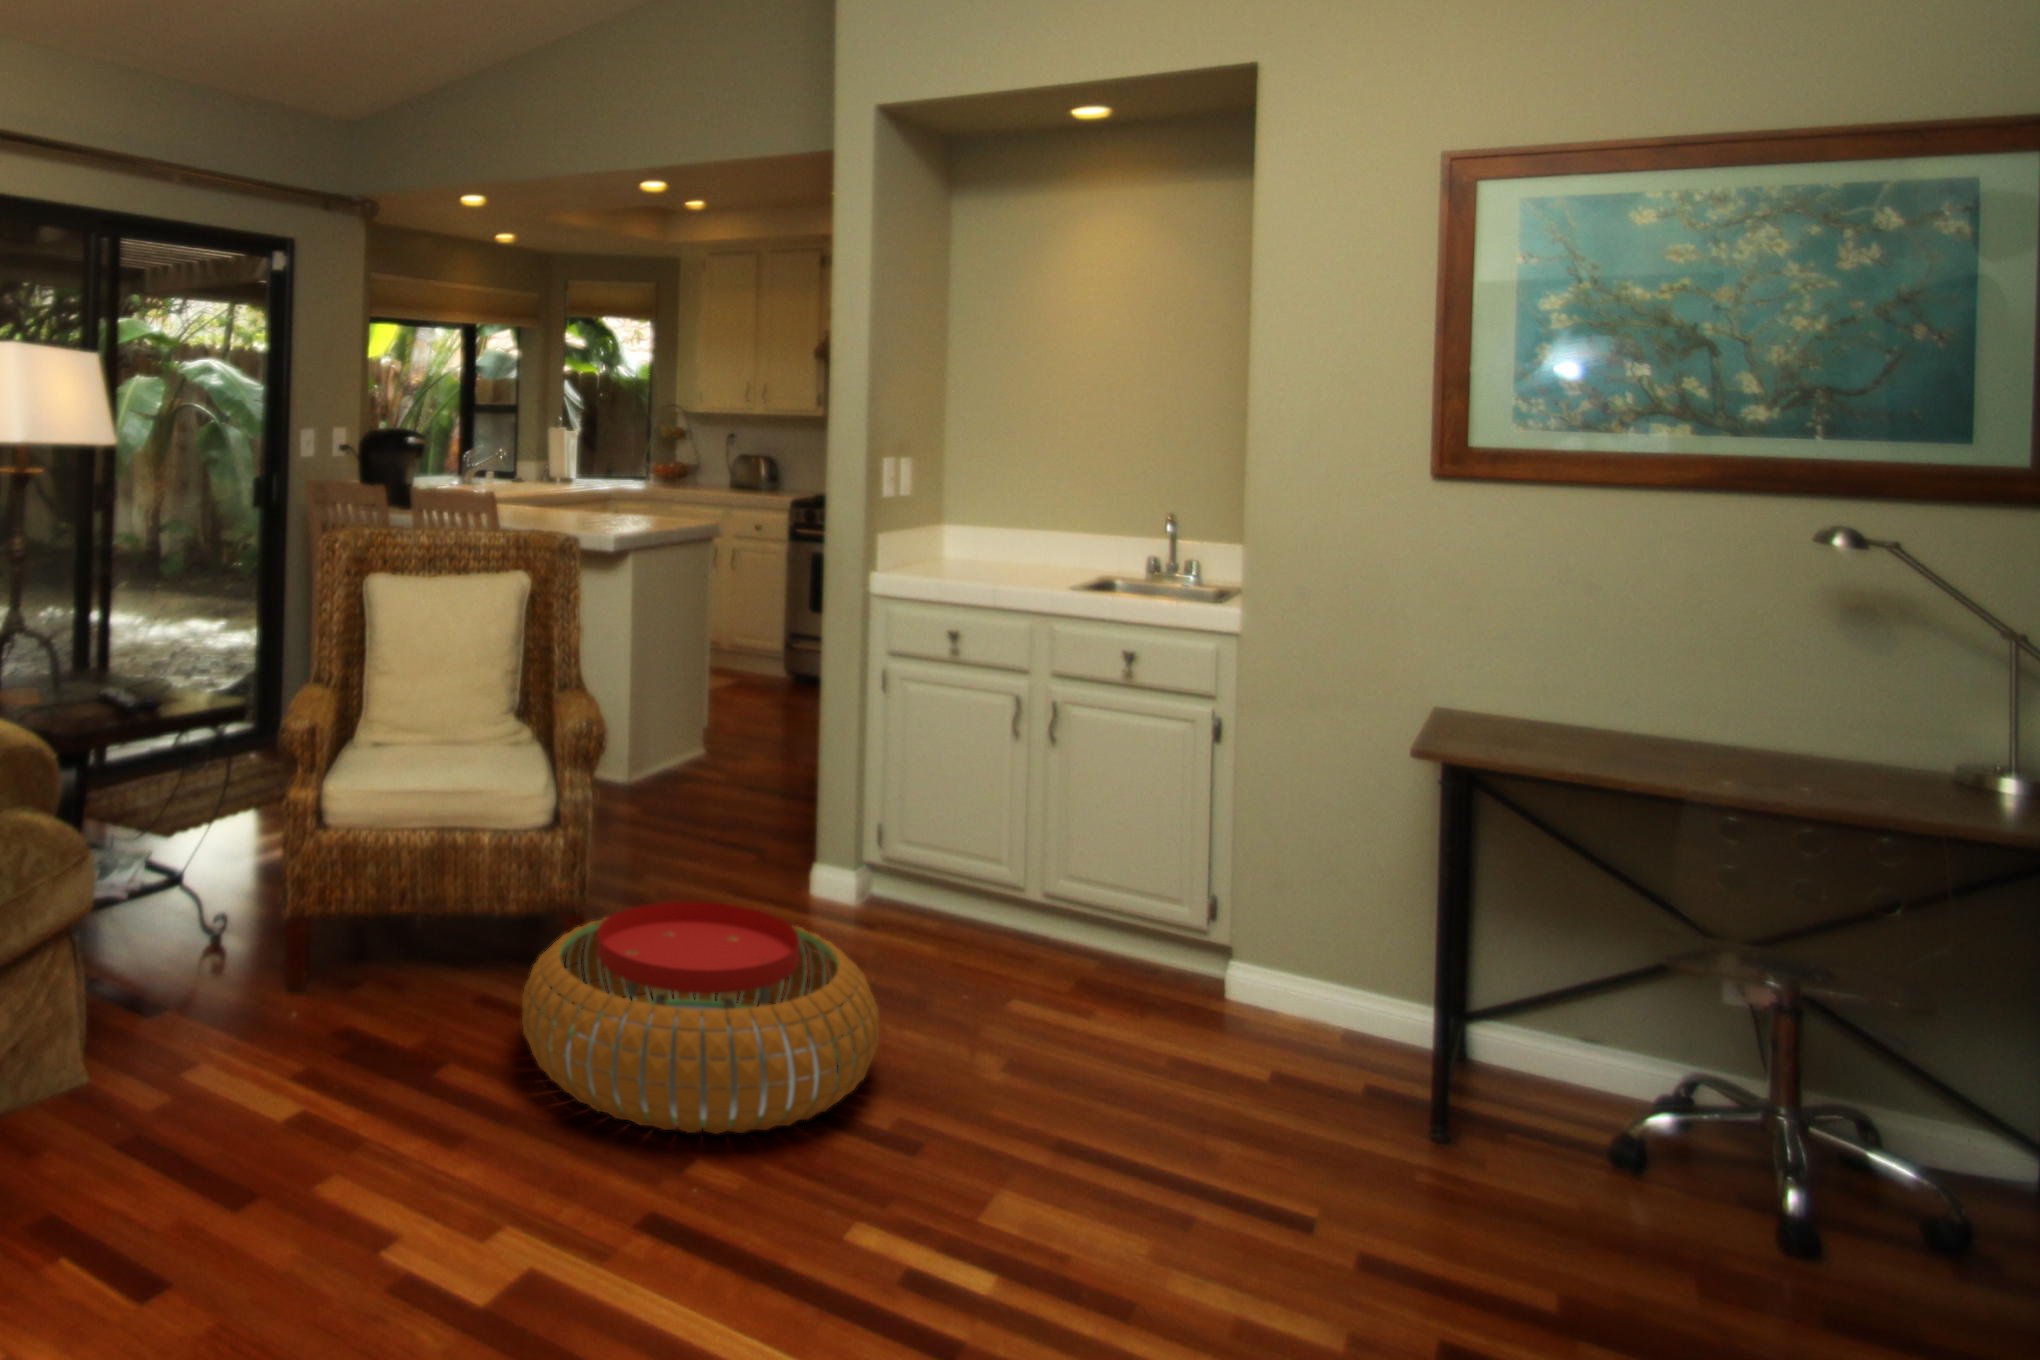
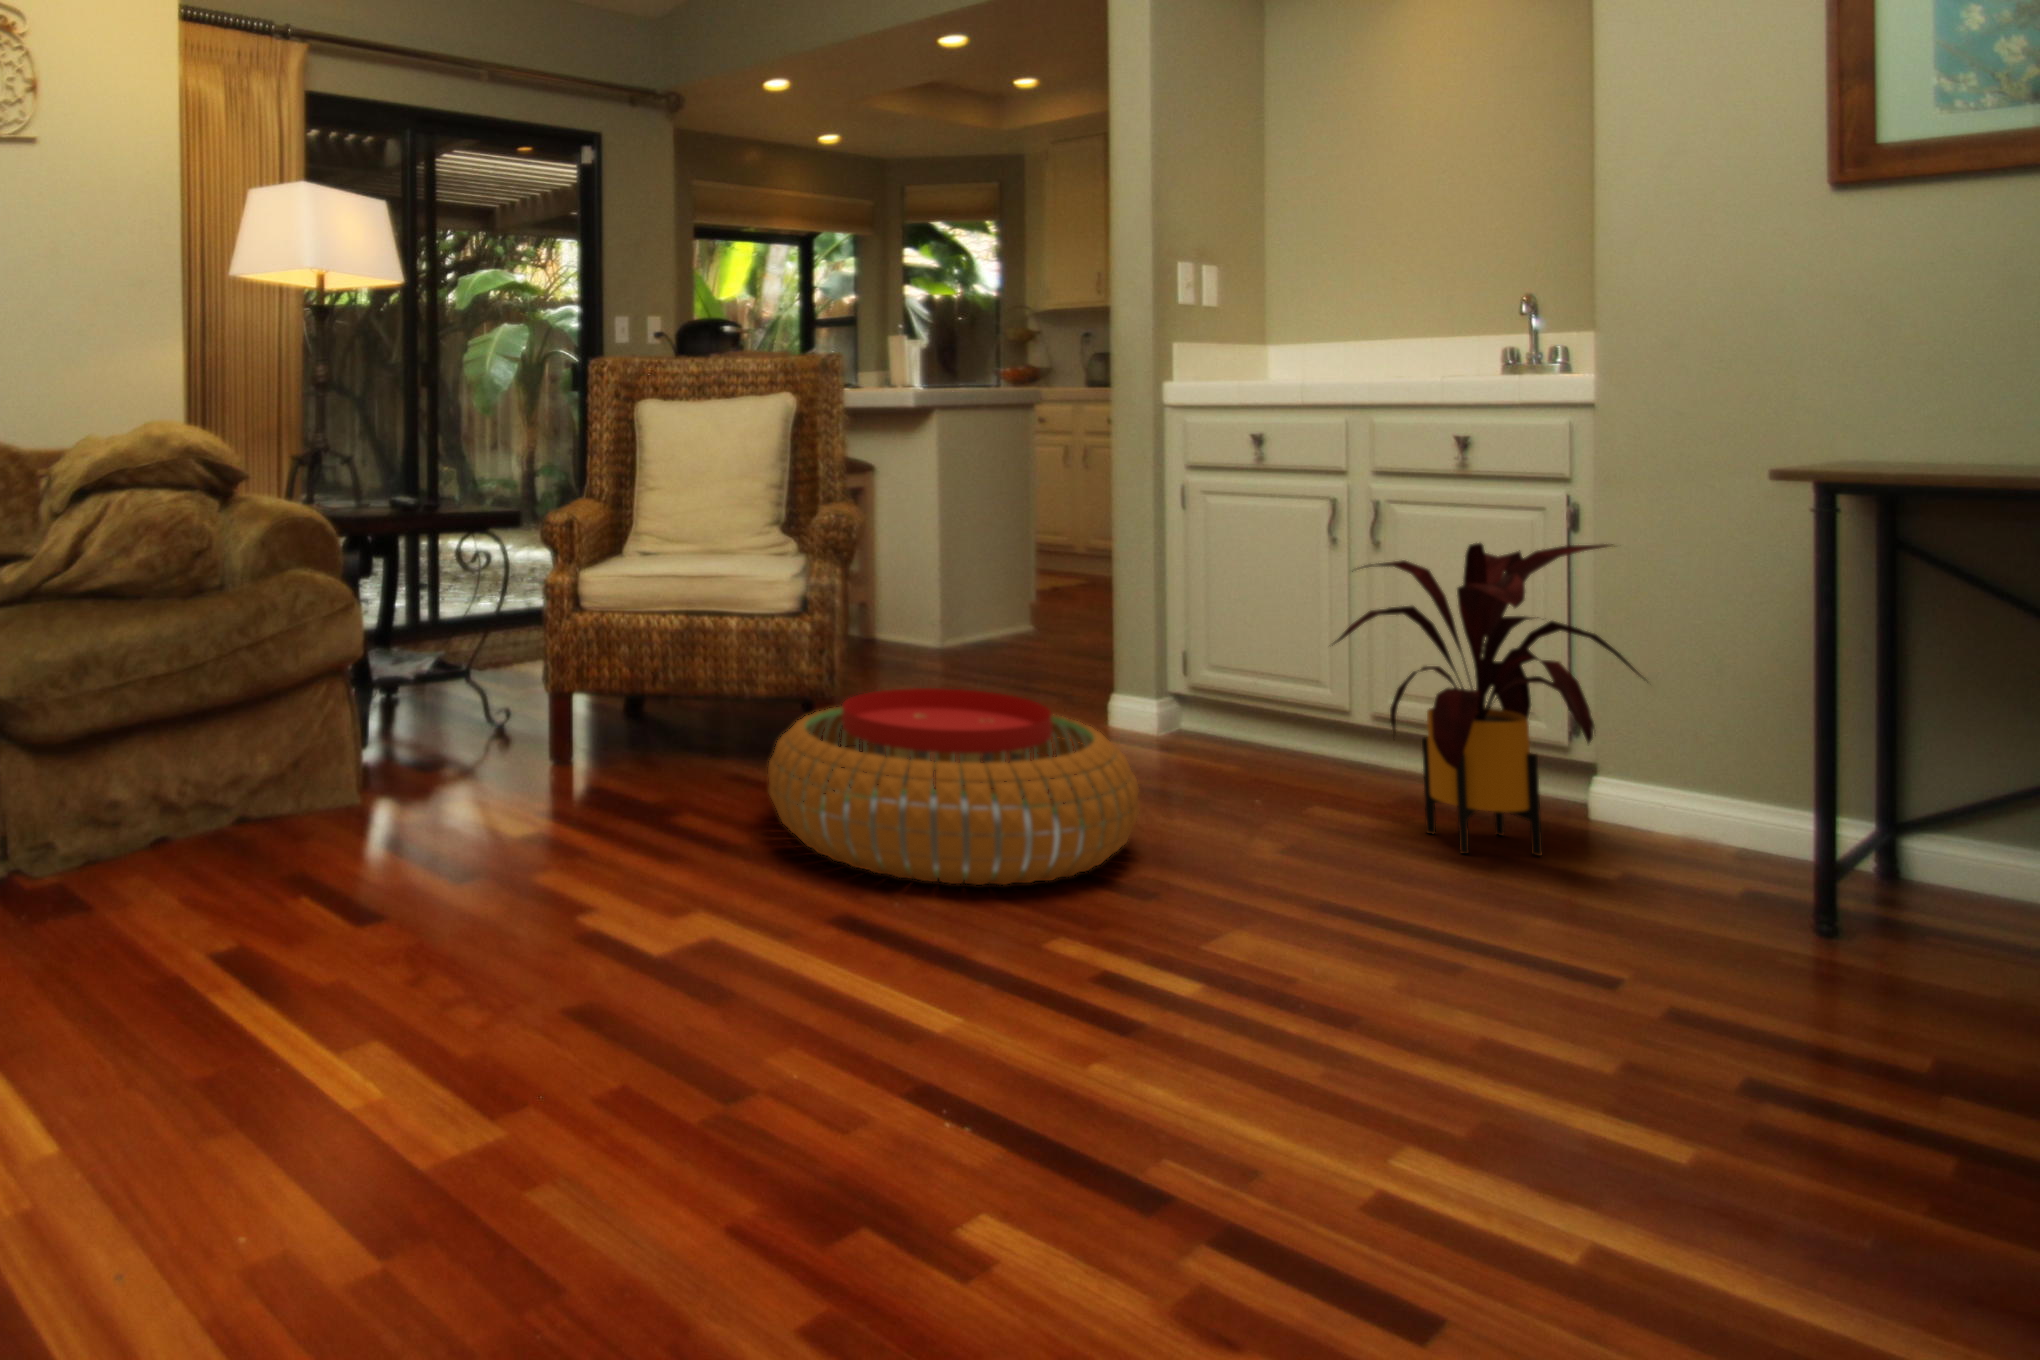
house plant: none [1035,748,1290,1045] -> present [1332,543,1645,856]

